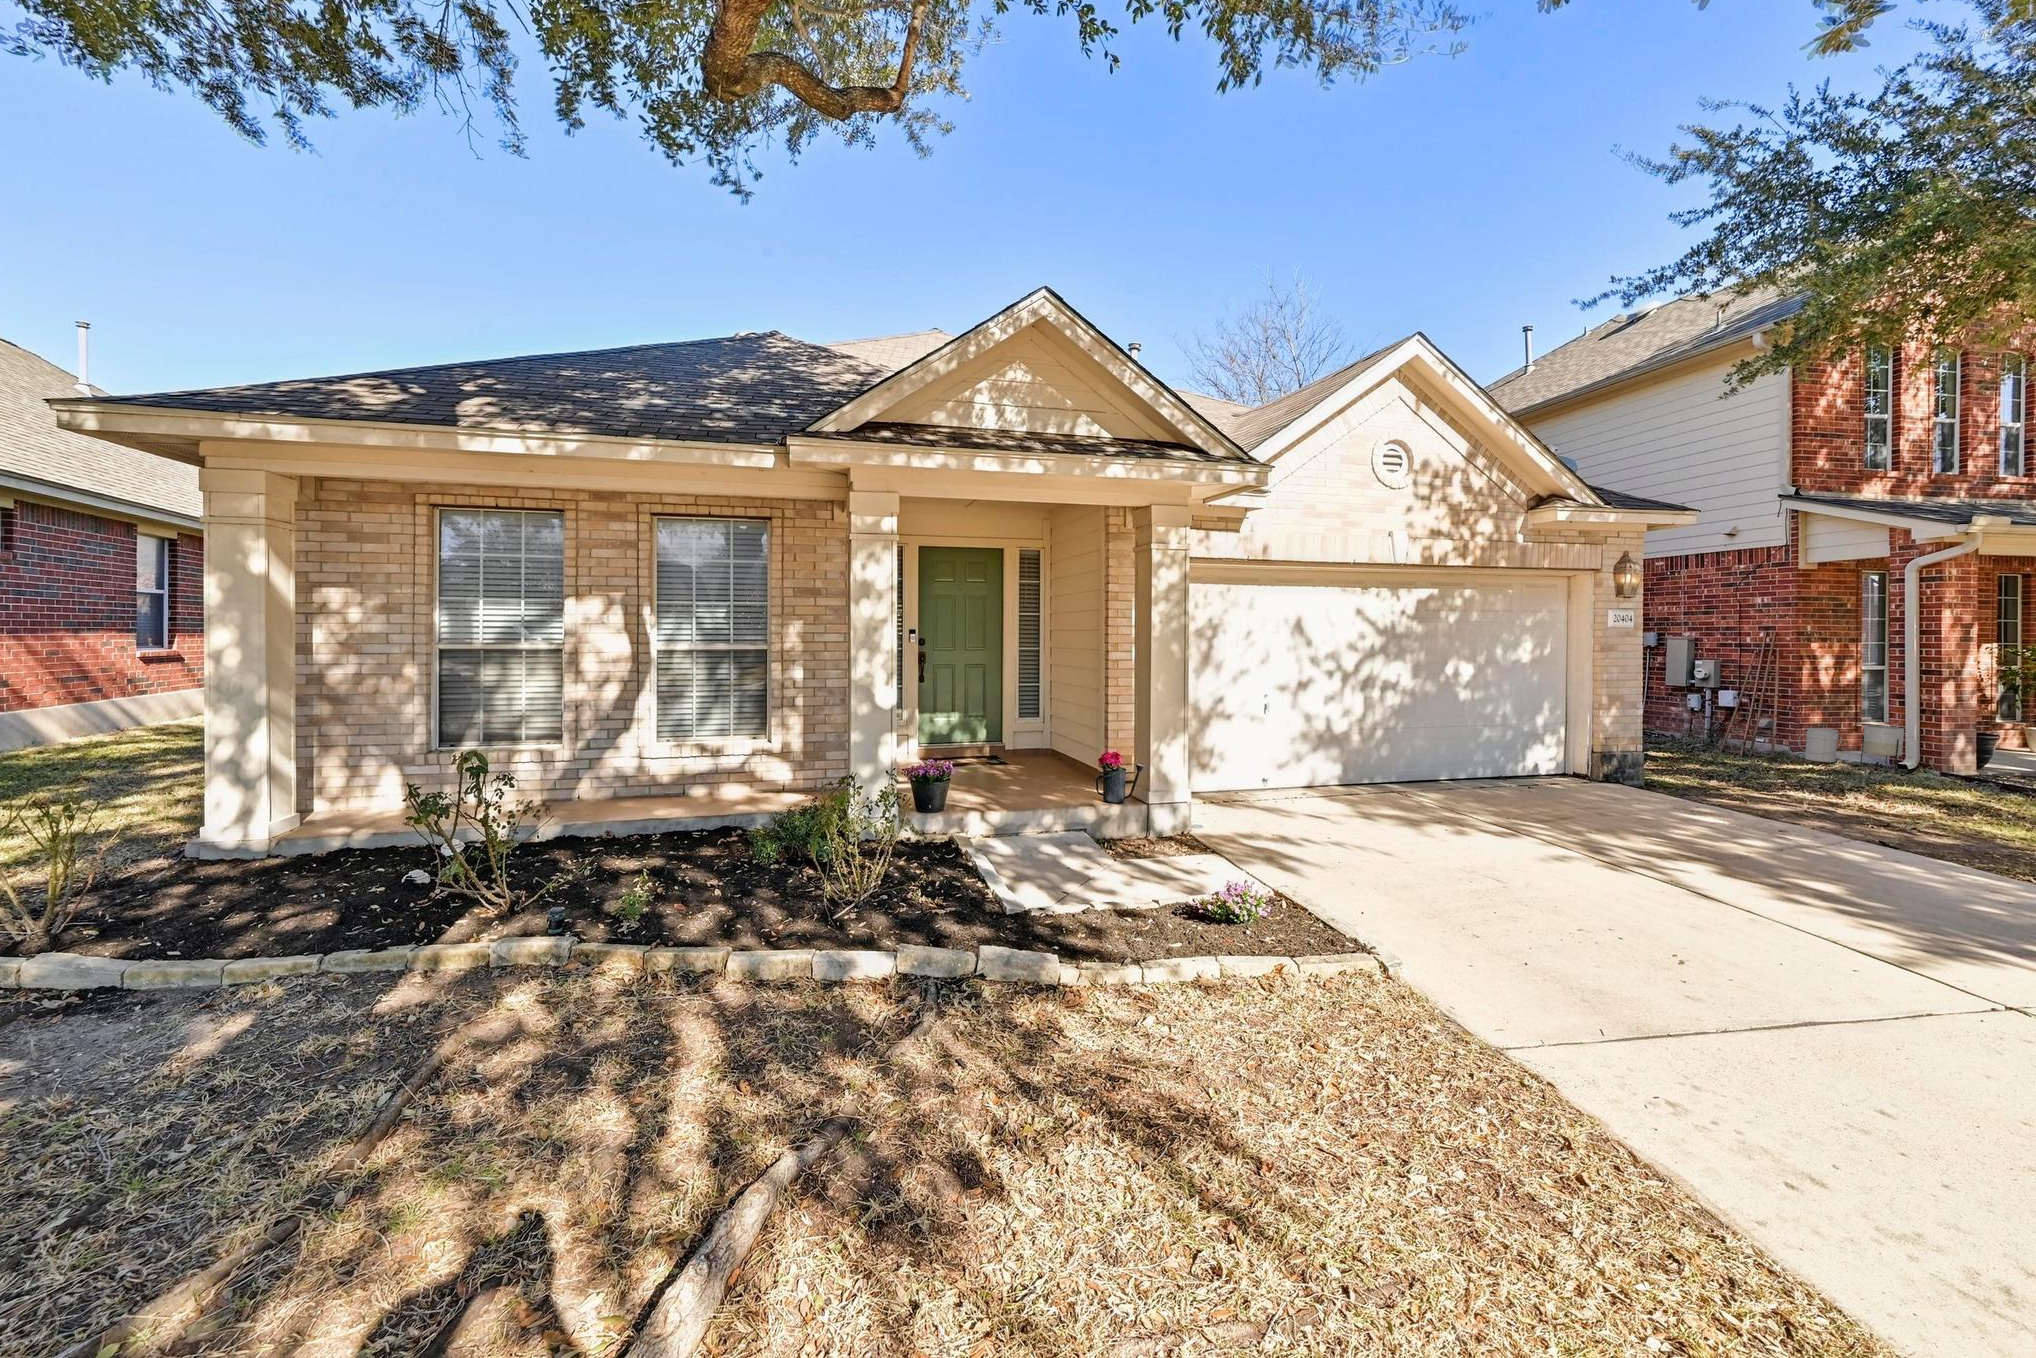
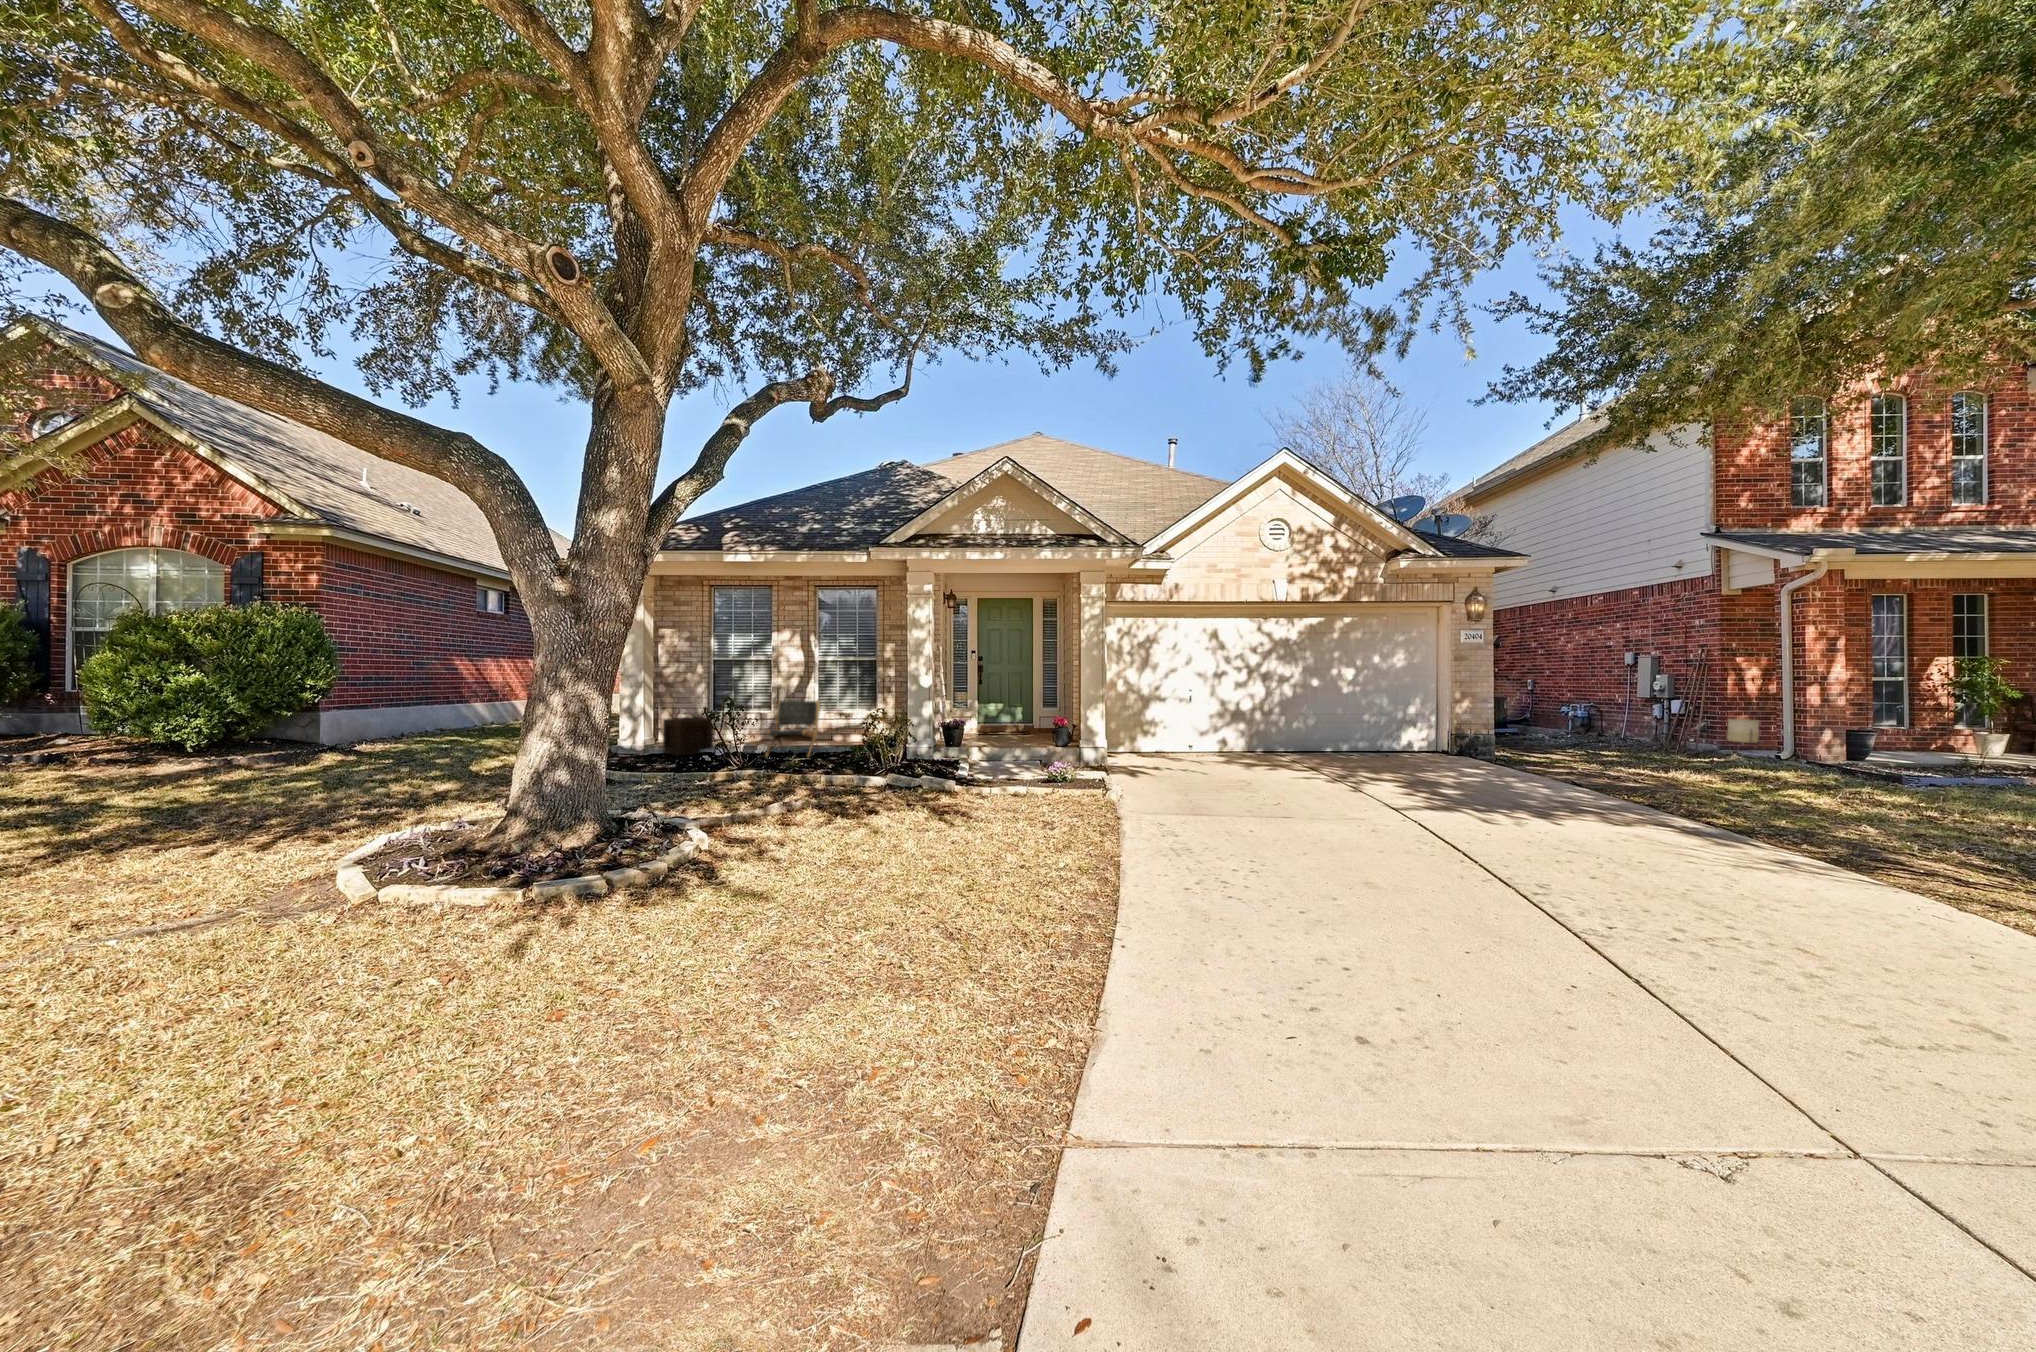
lounge chair: none [561,726,663,843] -> present [766,700,820,757]
bucket: present [1798,728,1841,762] -> none [1677,721,1708,748]
wooden crate: none [329,762,443,850] -> present [663,717,713,756]

